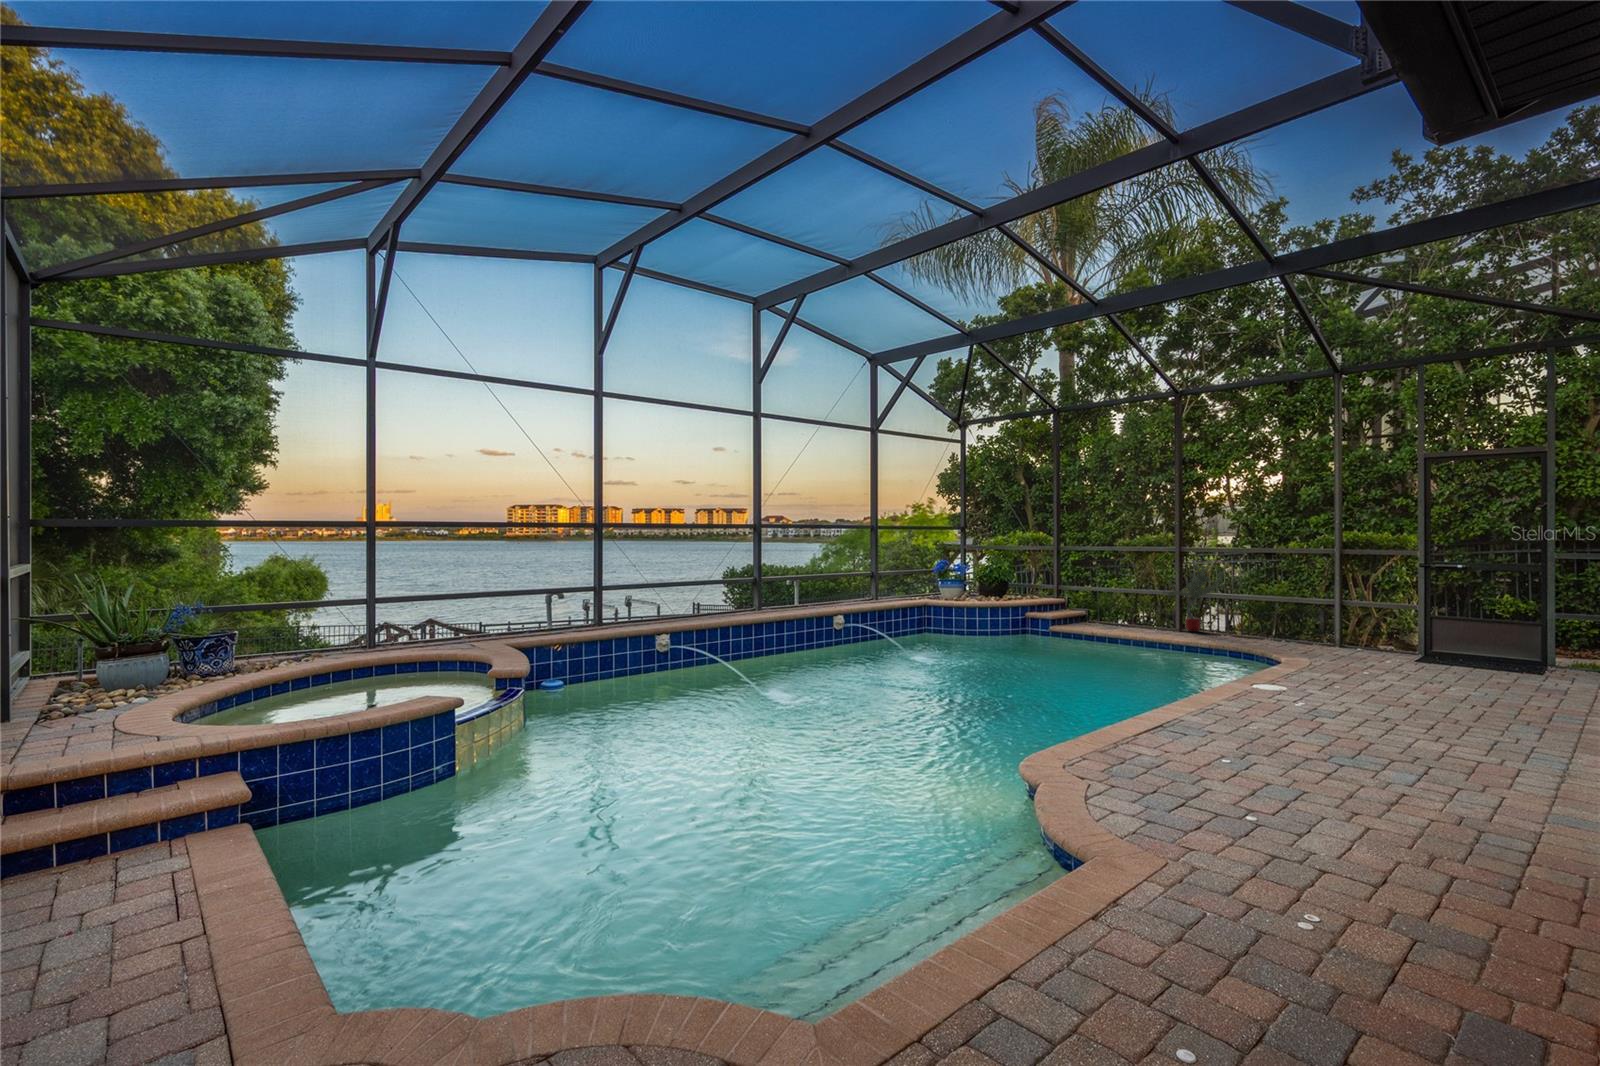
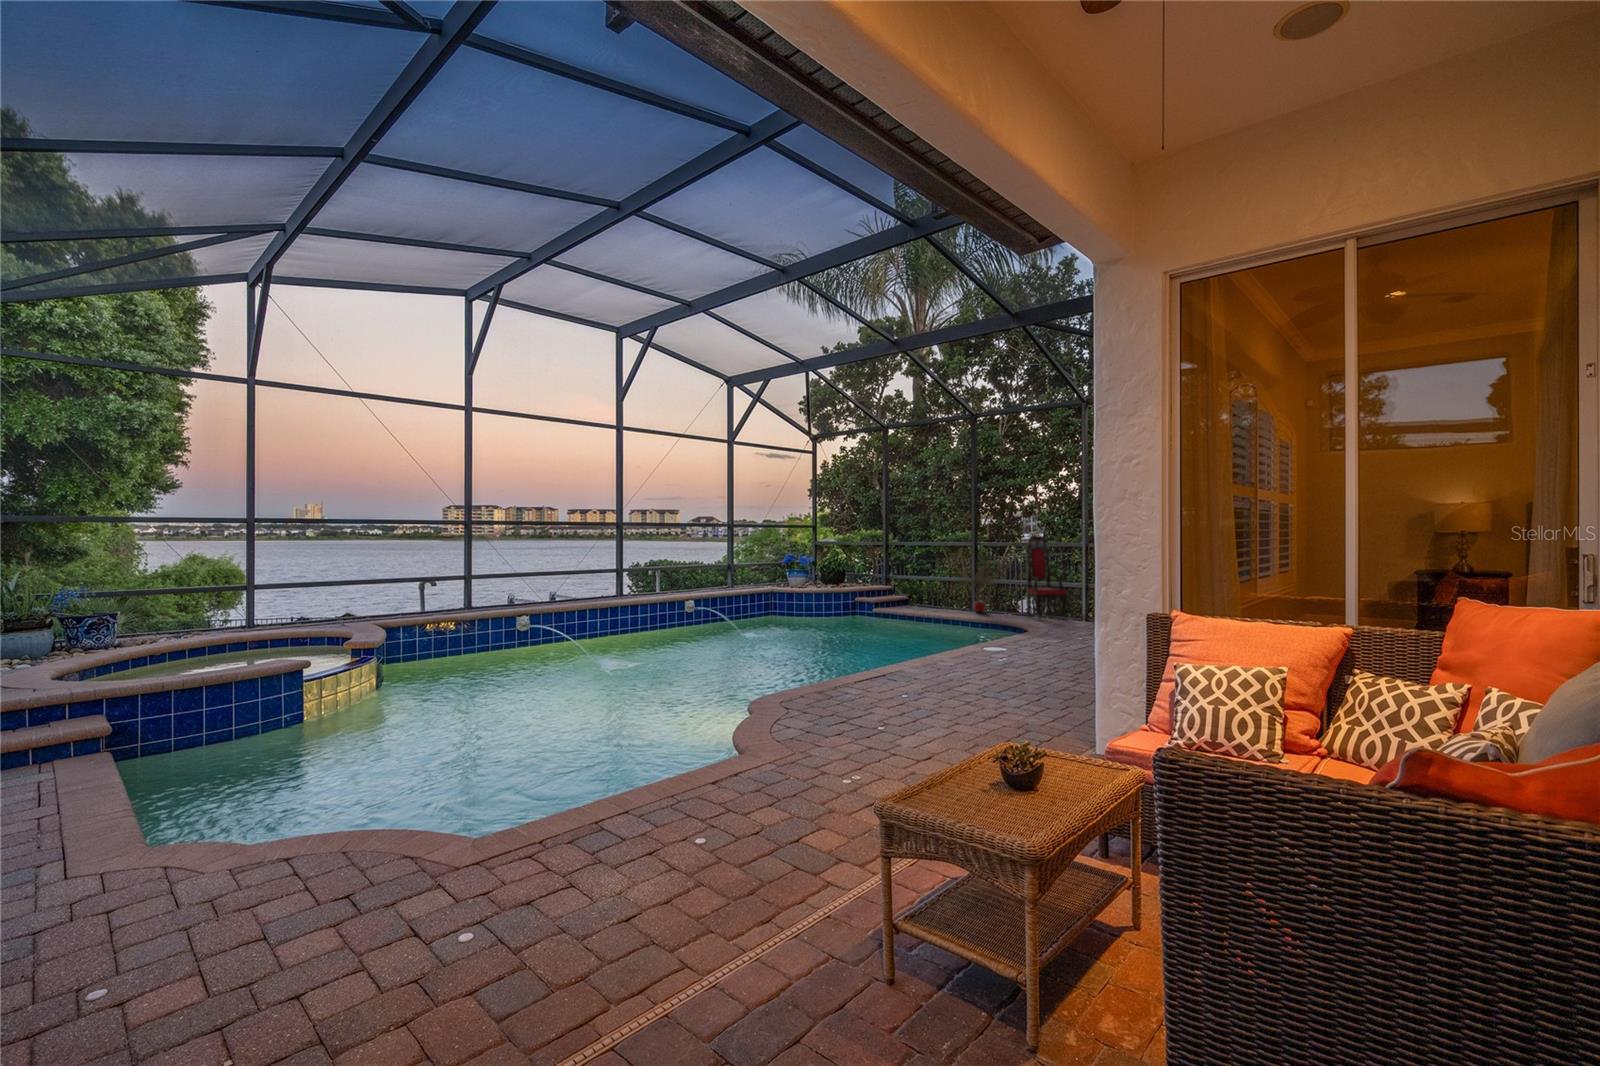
armchair: none [1259,536,1321,643] -> present [1027,536,1068,620]

